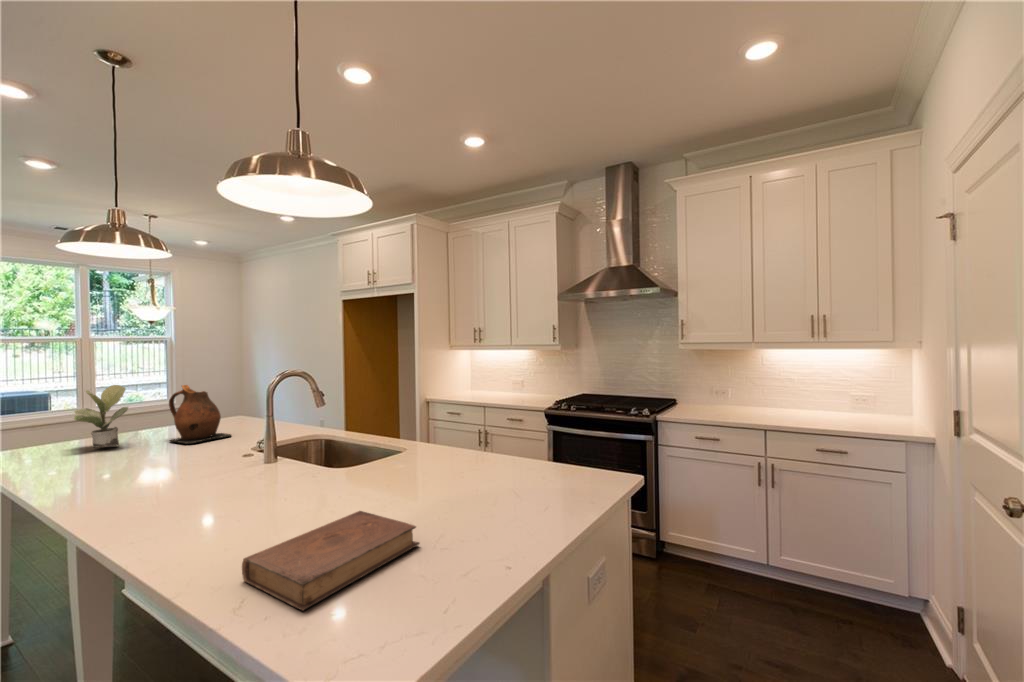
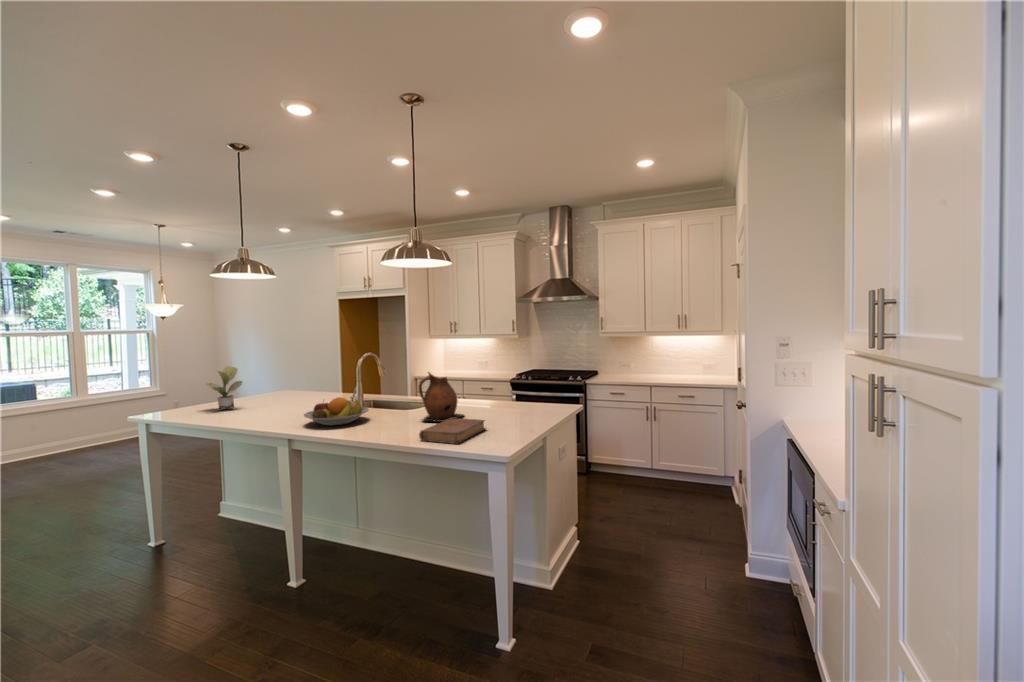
ceramic pitcher: present [169,385,231,444] -> present [418,372,464,422]
fruit bowl: none [120,448,253,503] -> present [304,397,369,426]

